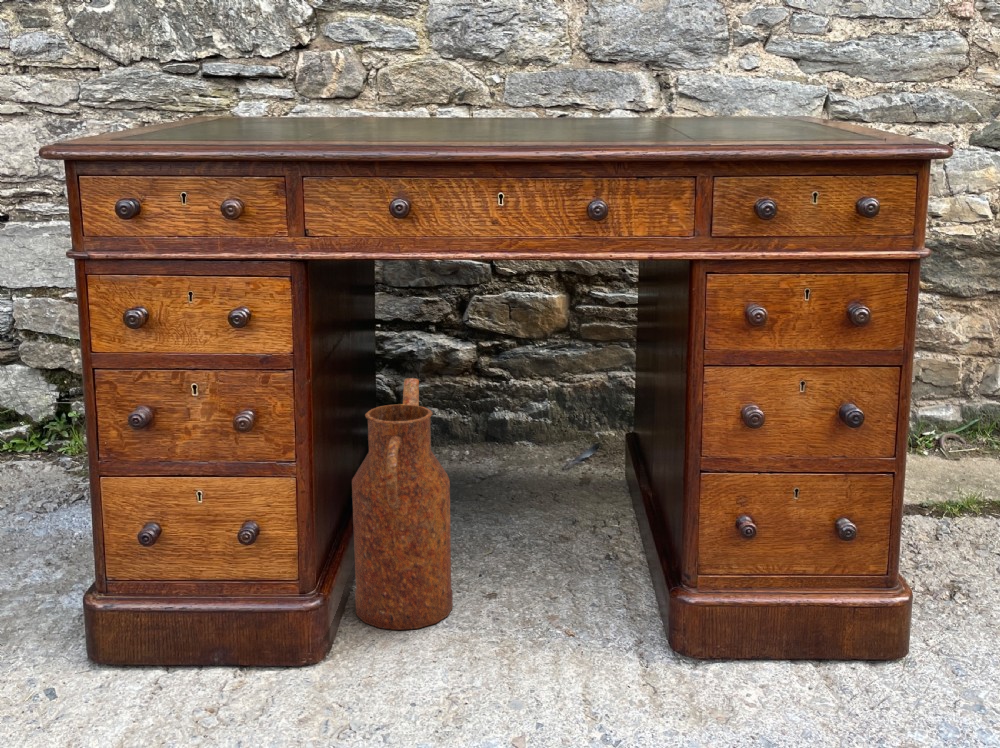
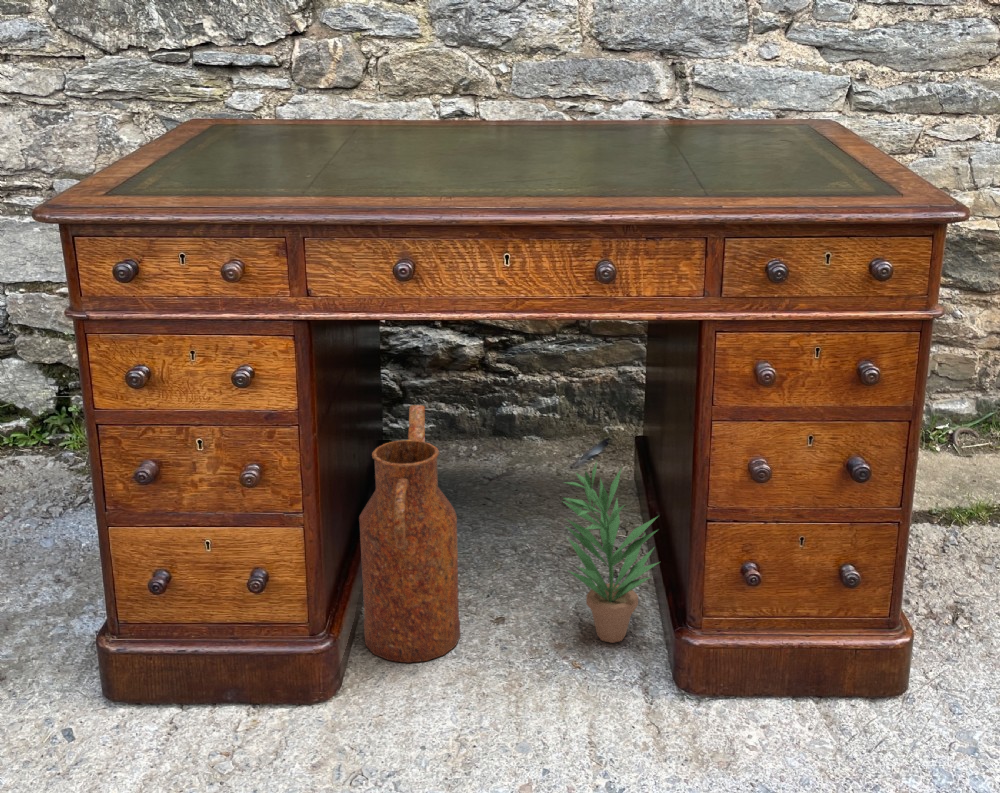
potted plant: none [554,425,656,613] -> present [564,462,658,643]

